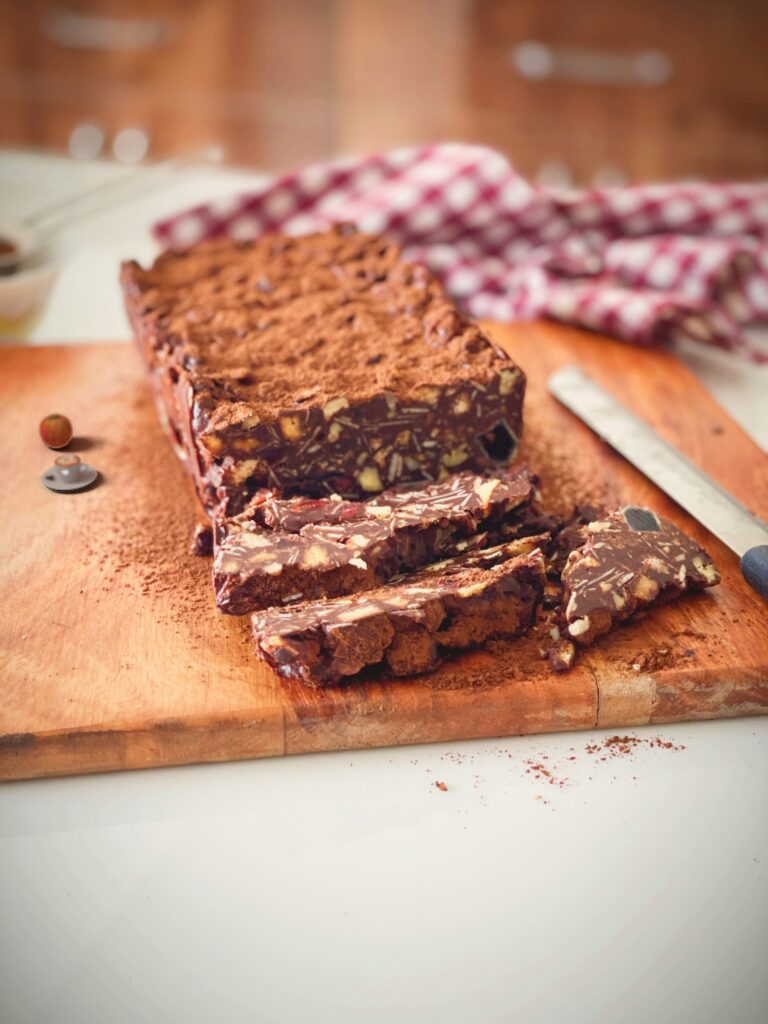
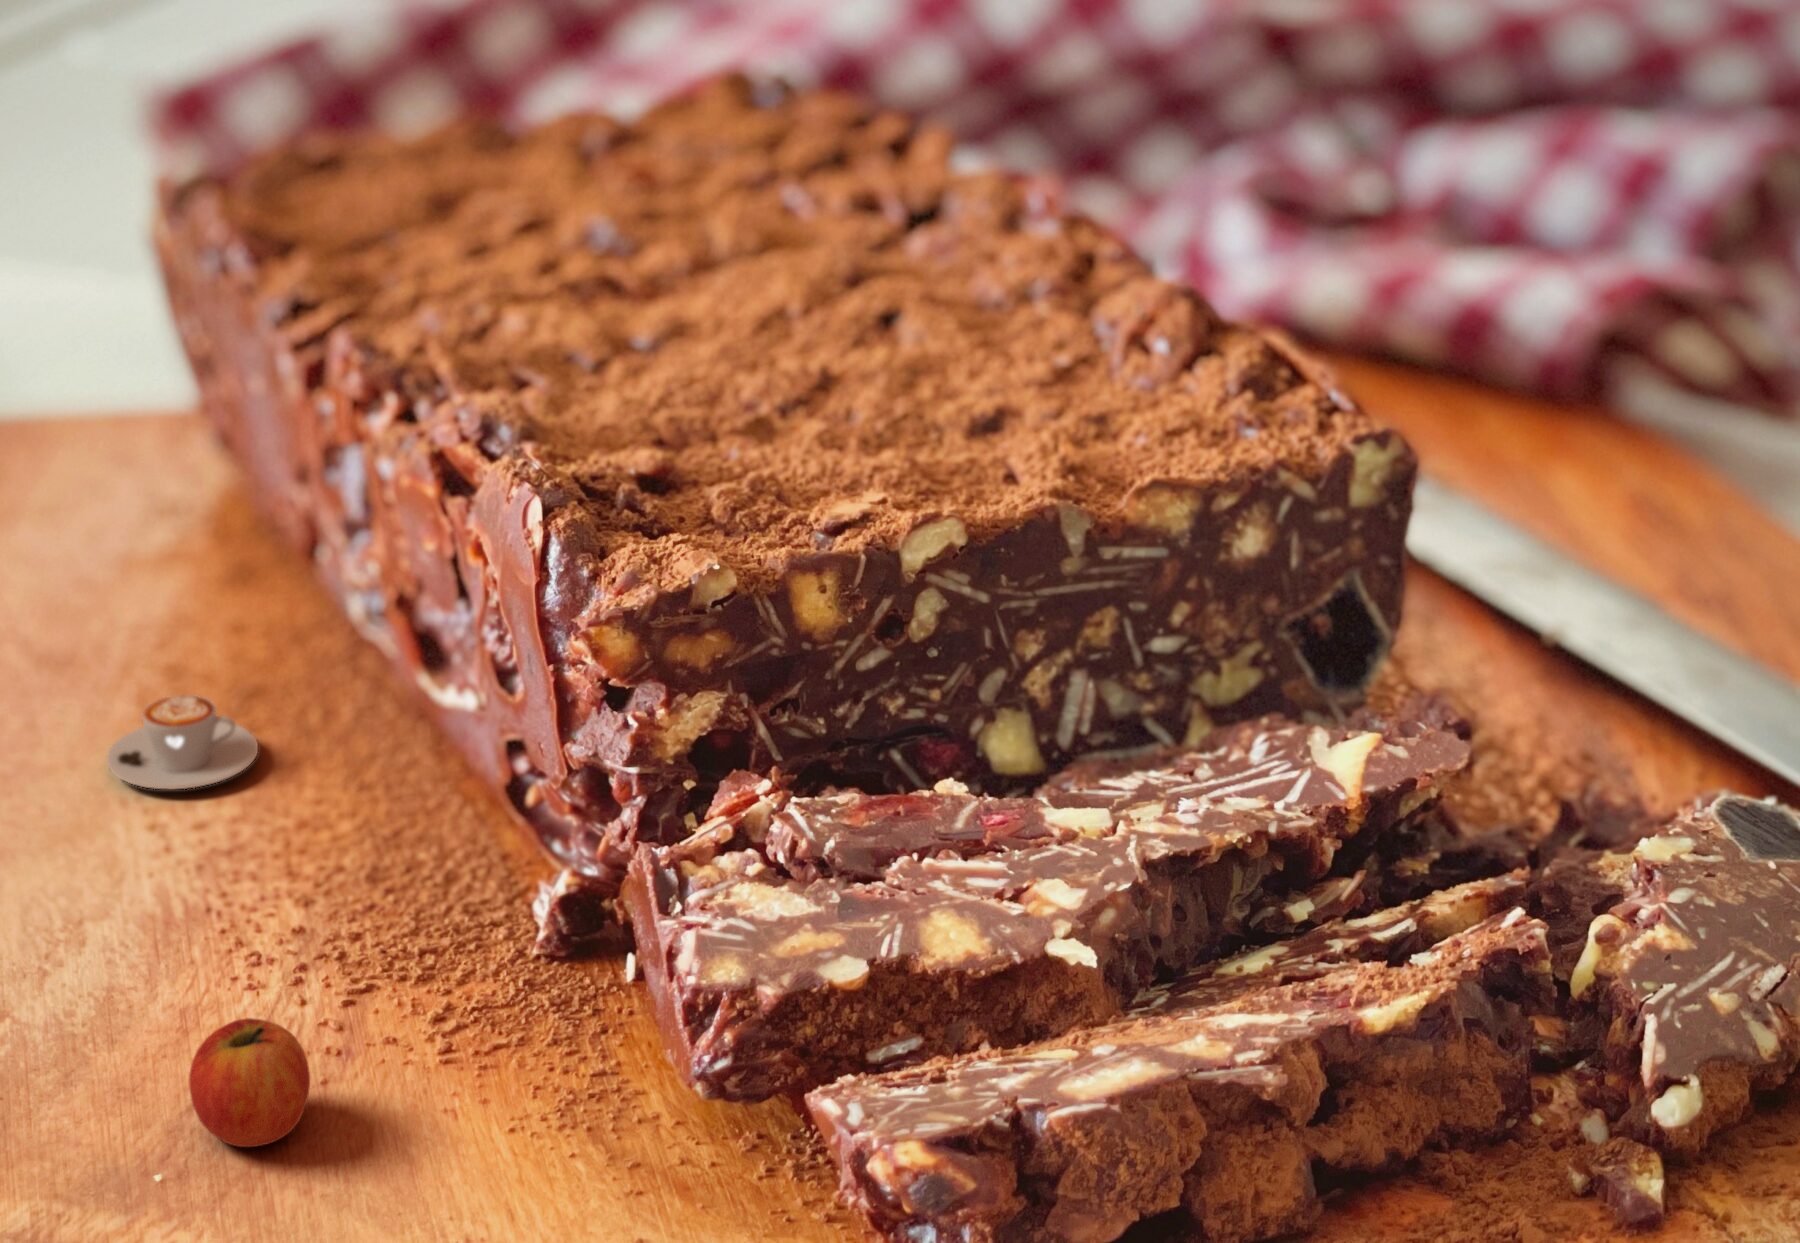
apple: present [39,413,73,449] -> present [189,1018,310,1147]

